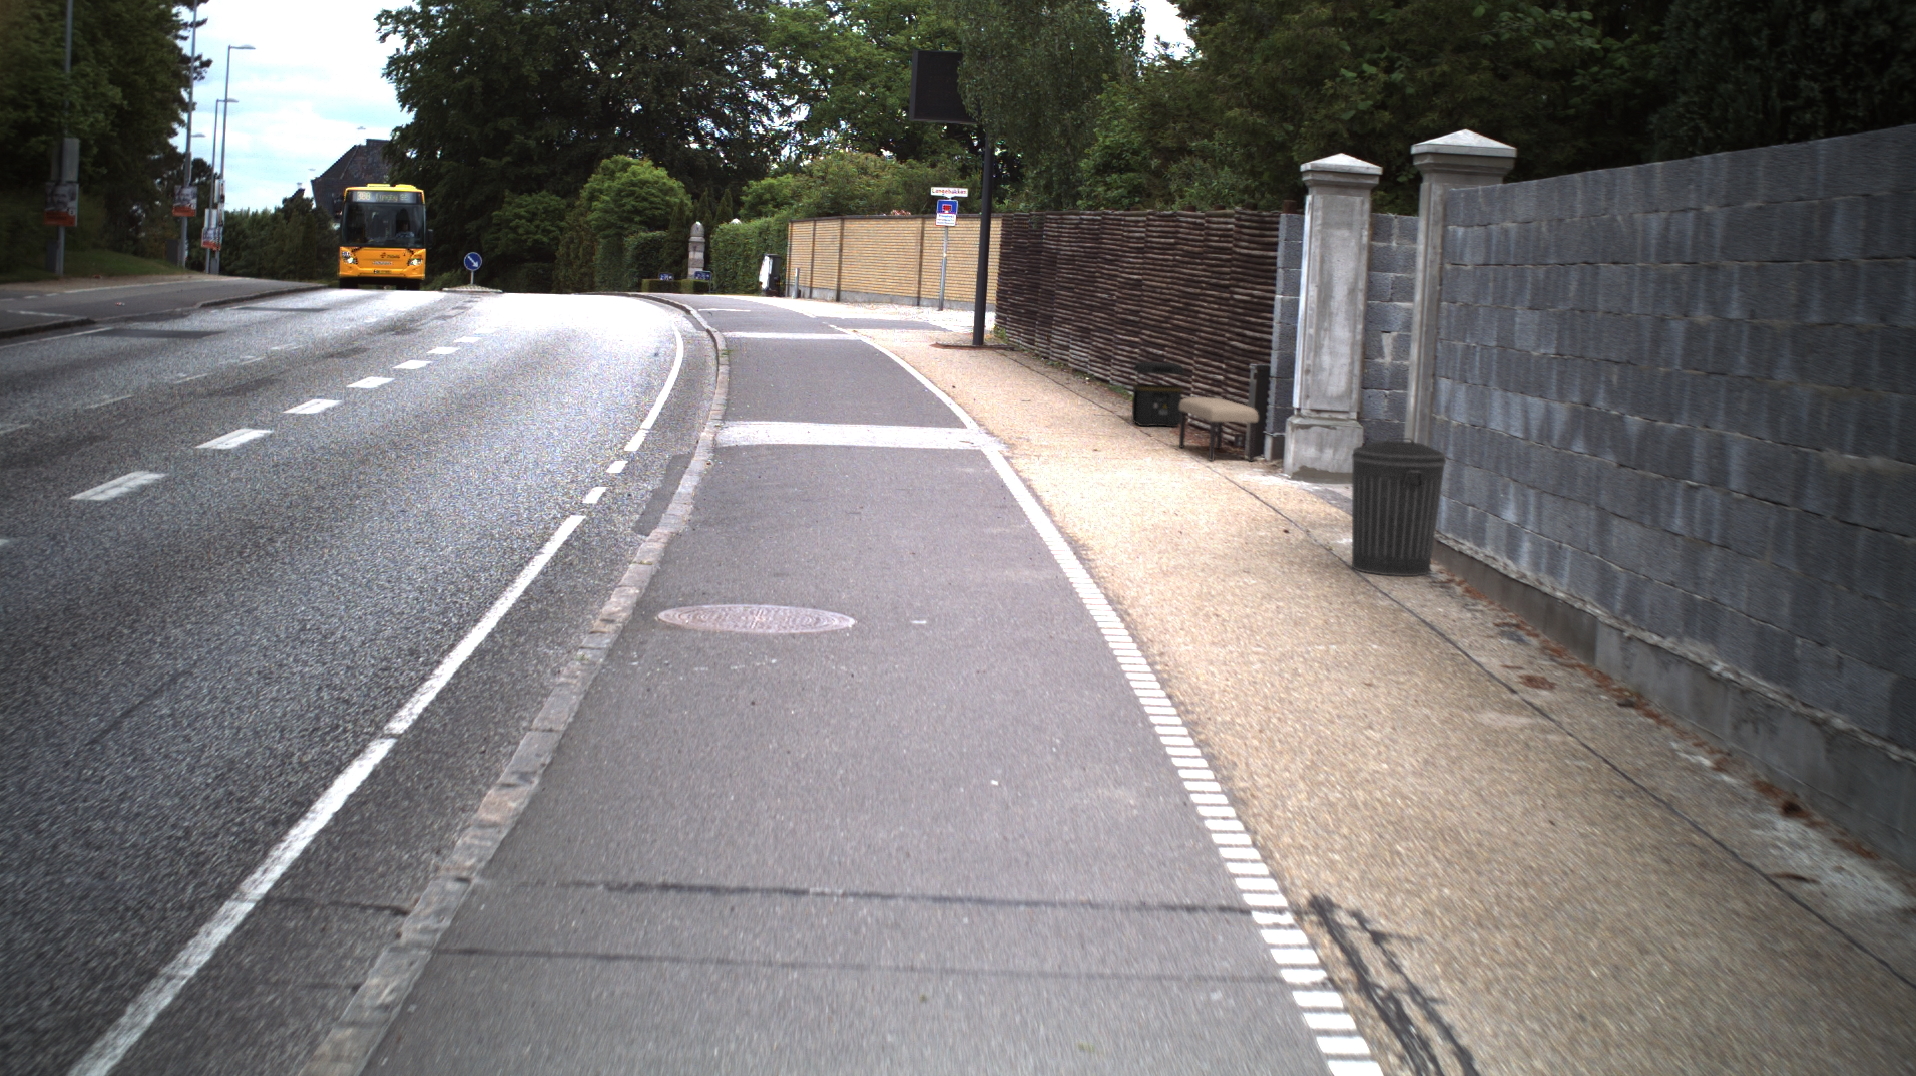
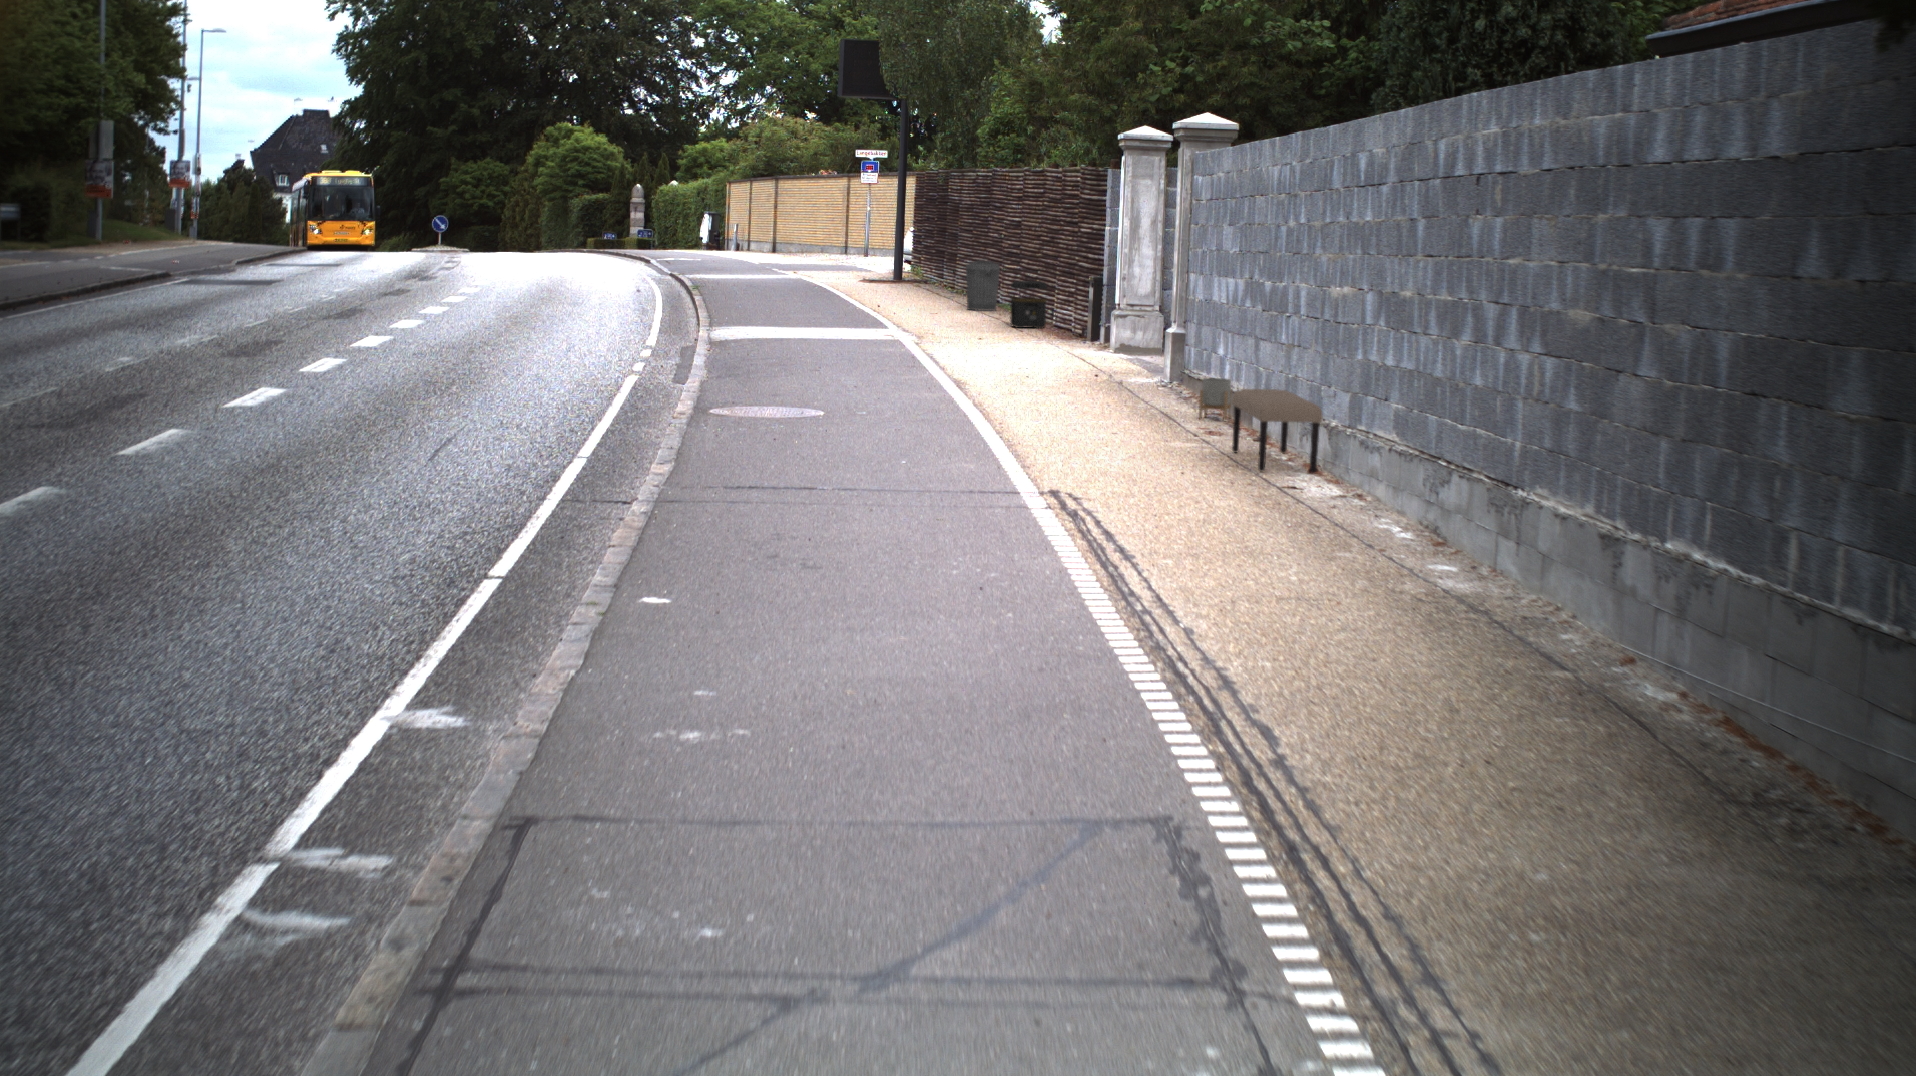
bench: present [1179,397,1259,462] -> present [1232,389,1322,472]
trash can: present [1352,438,1446,576] -> present [966,261,1000,311]
planter: none [1488,570,1545,647] -> present [1199,378,1233,421]

